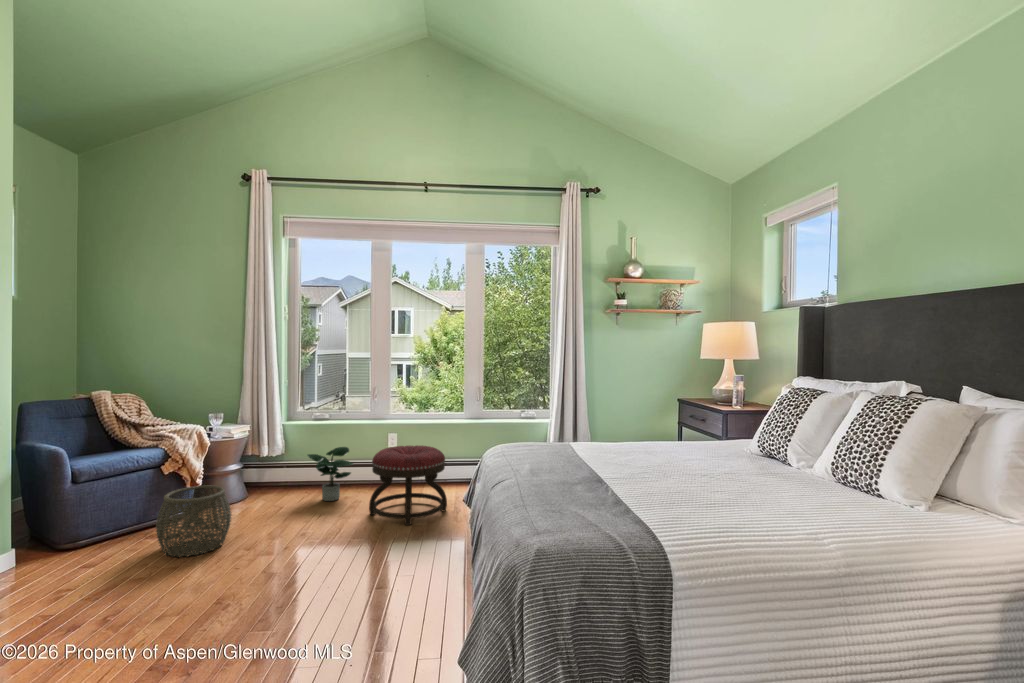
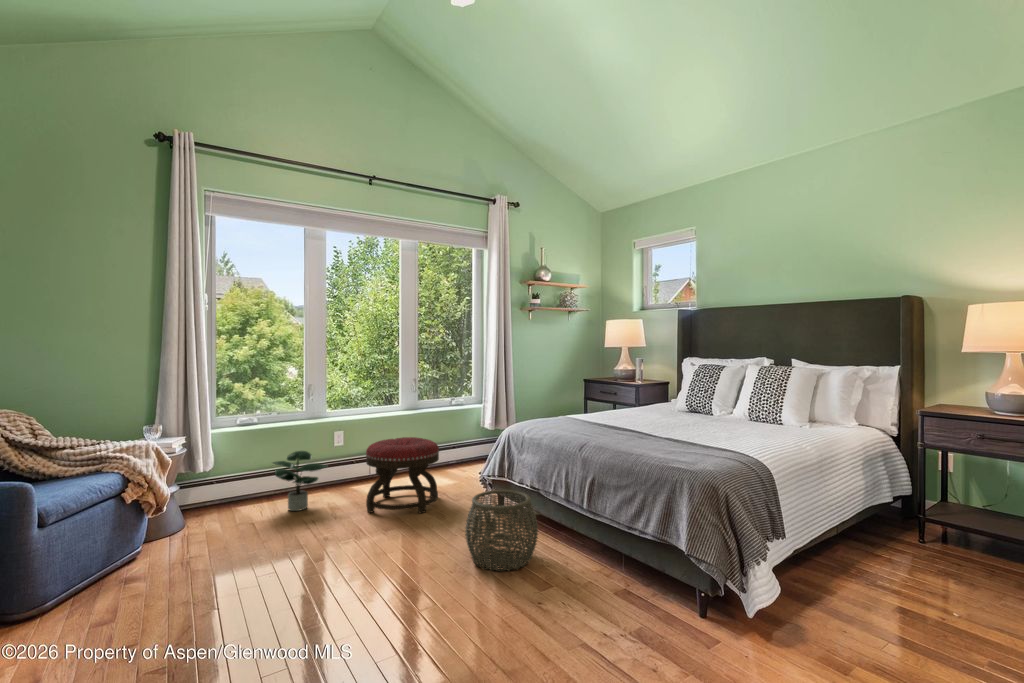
woven basket: present [156,485,231,557] -> present [465,490,538,571]

